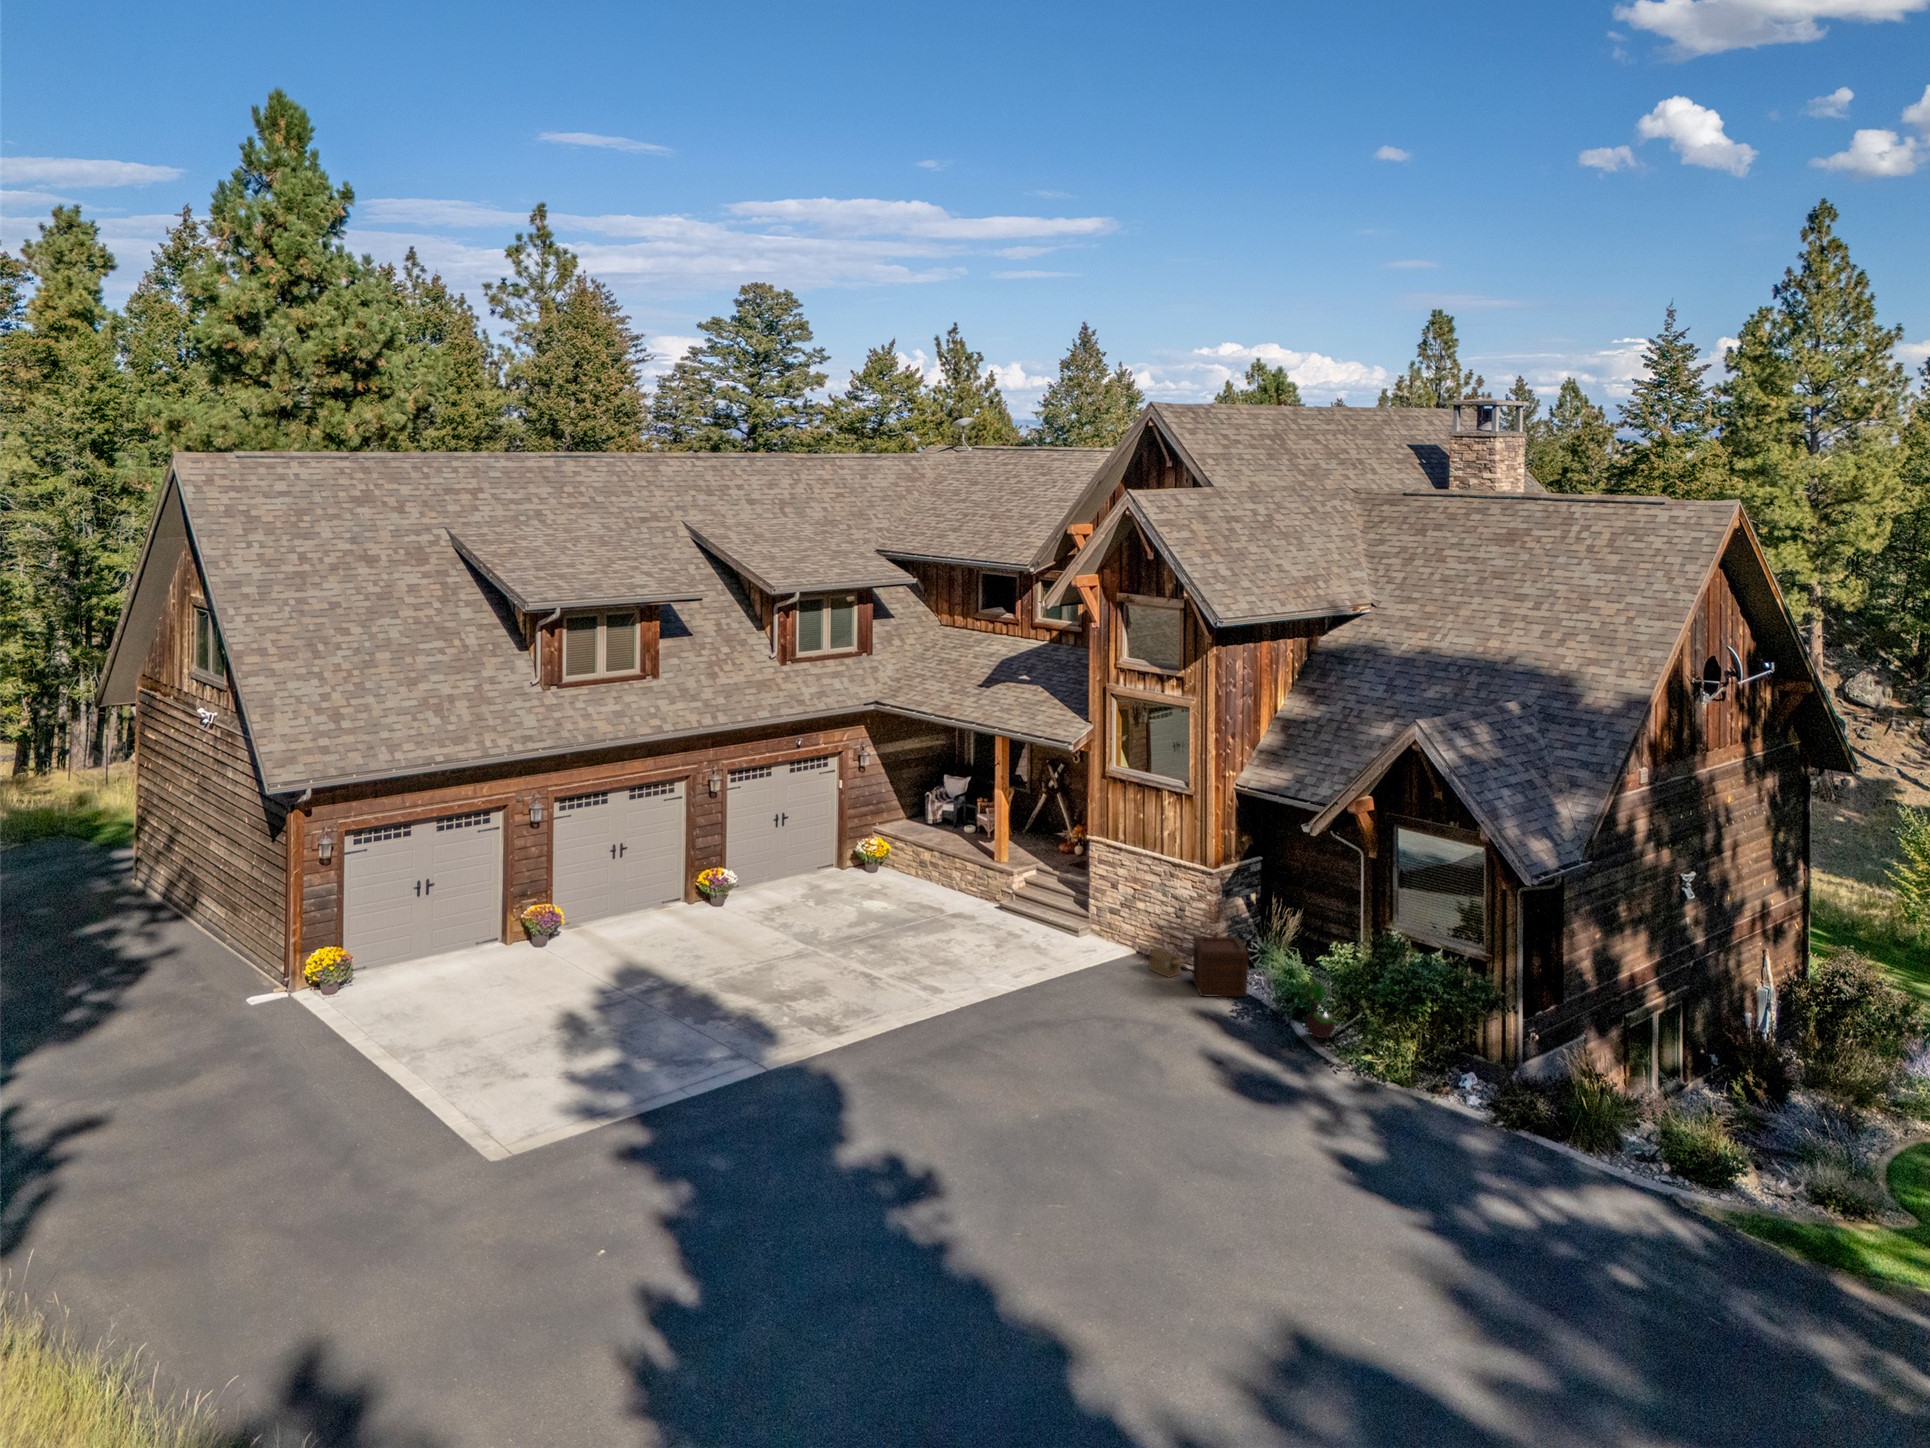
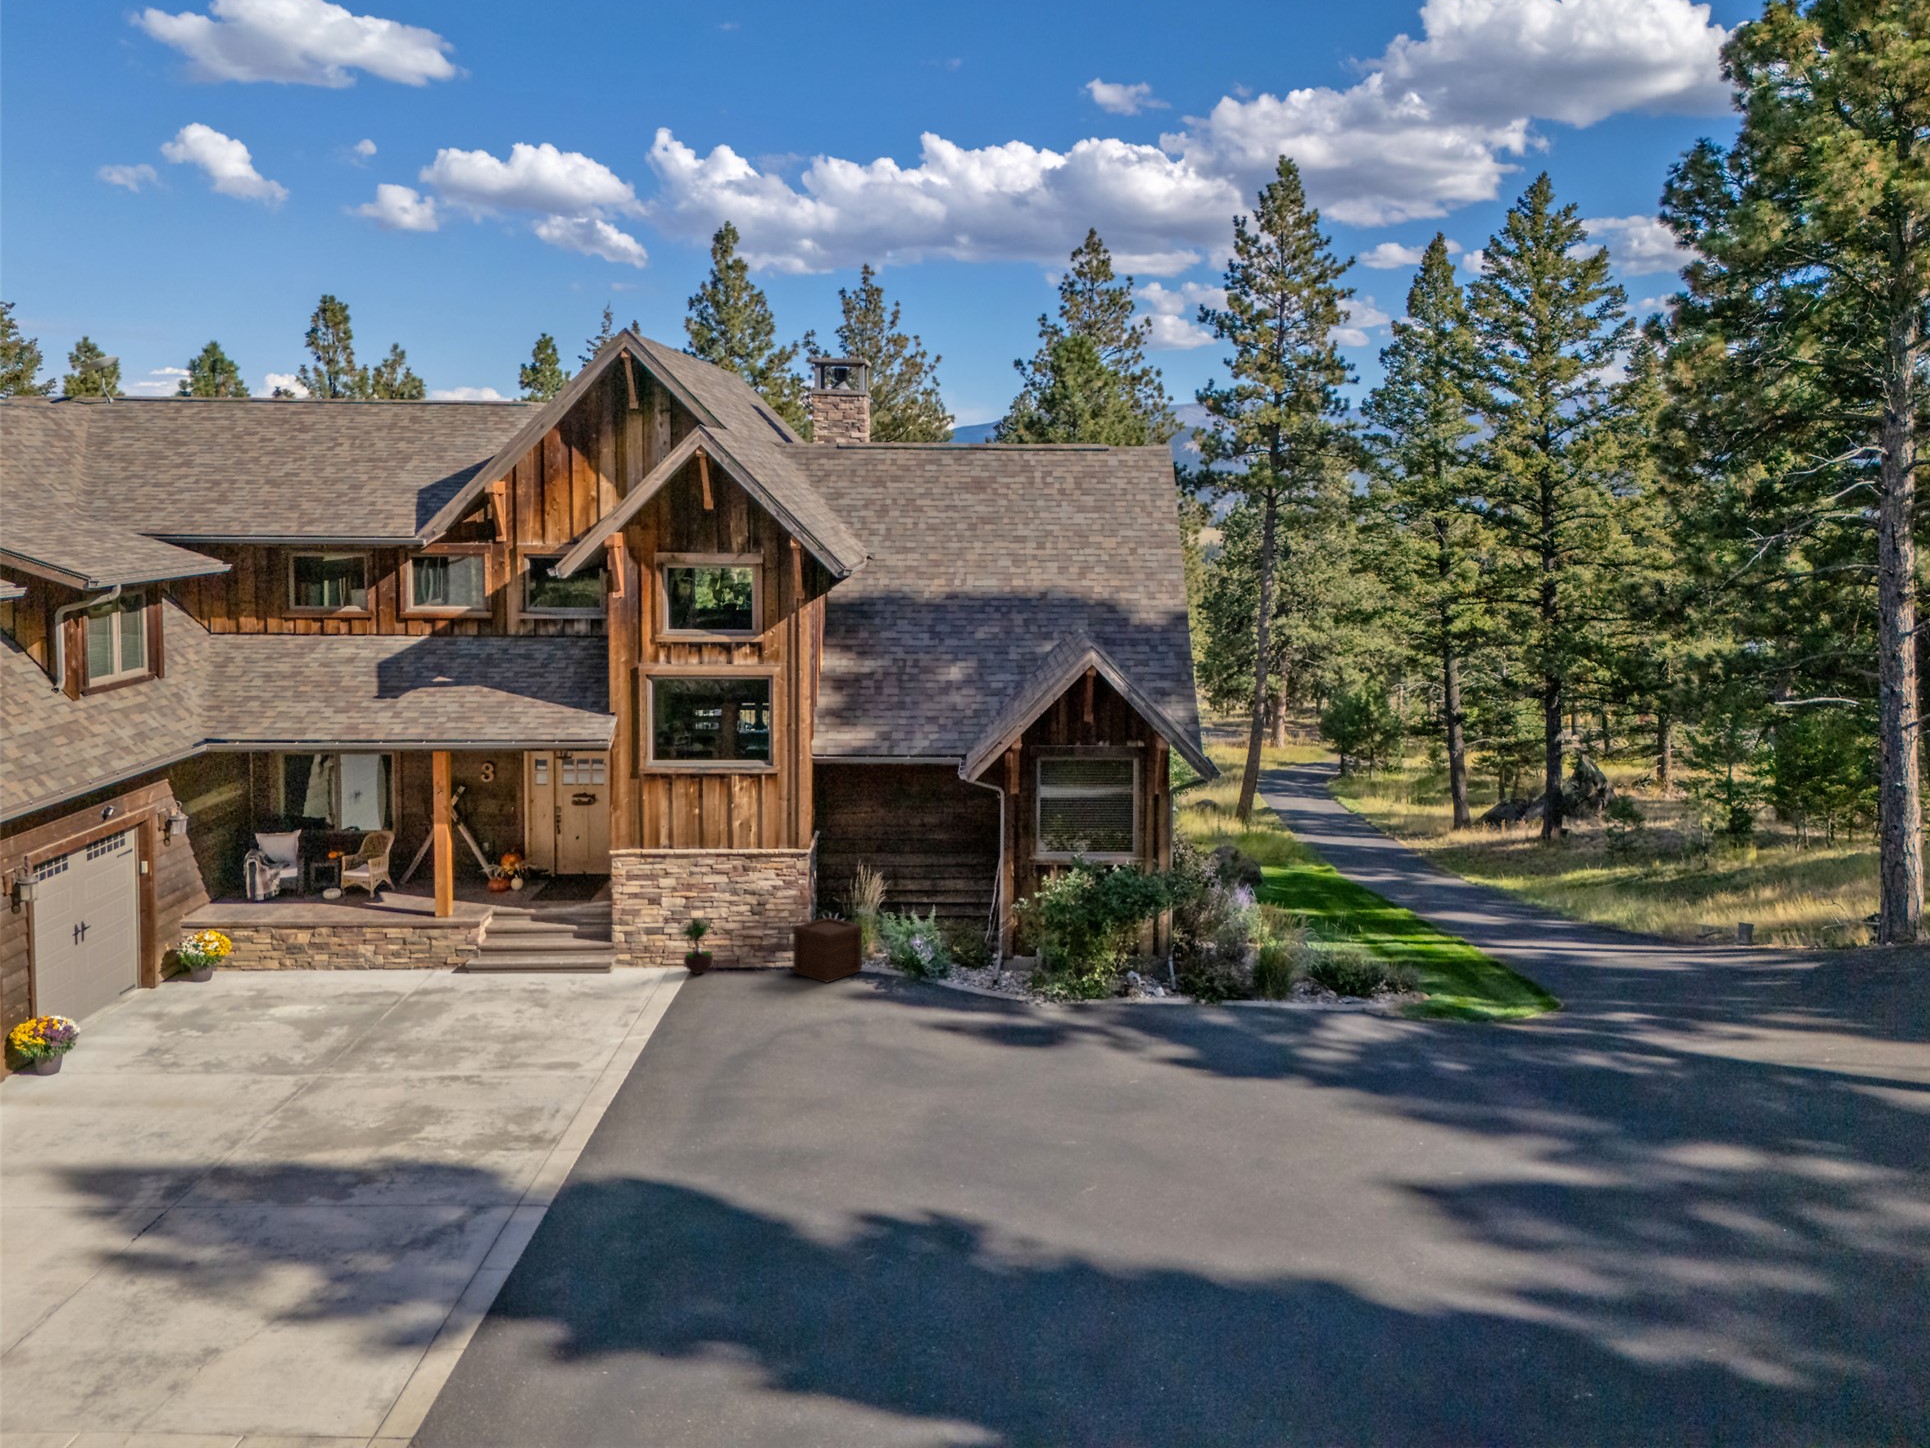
cardboard box: present [1149,948,1185,977] -> none [733,952,782,978]
potted tree: present [1297,979,1335,1038] -> present [682,919,713,974]

